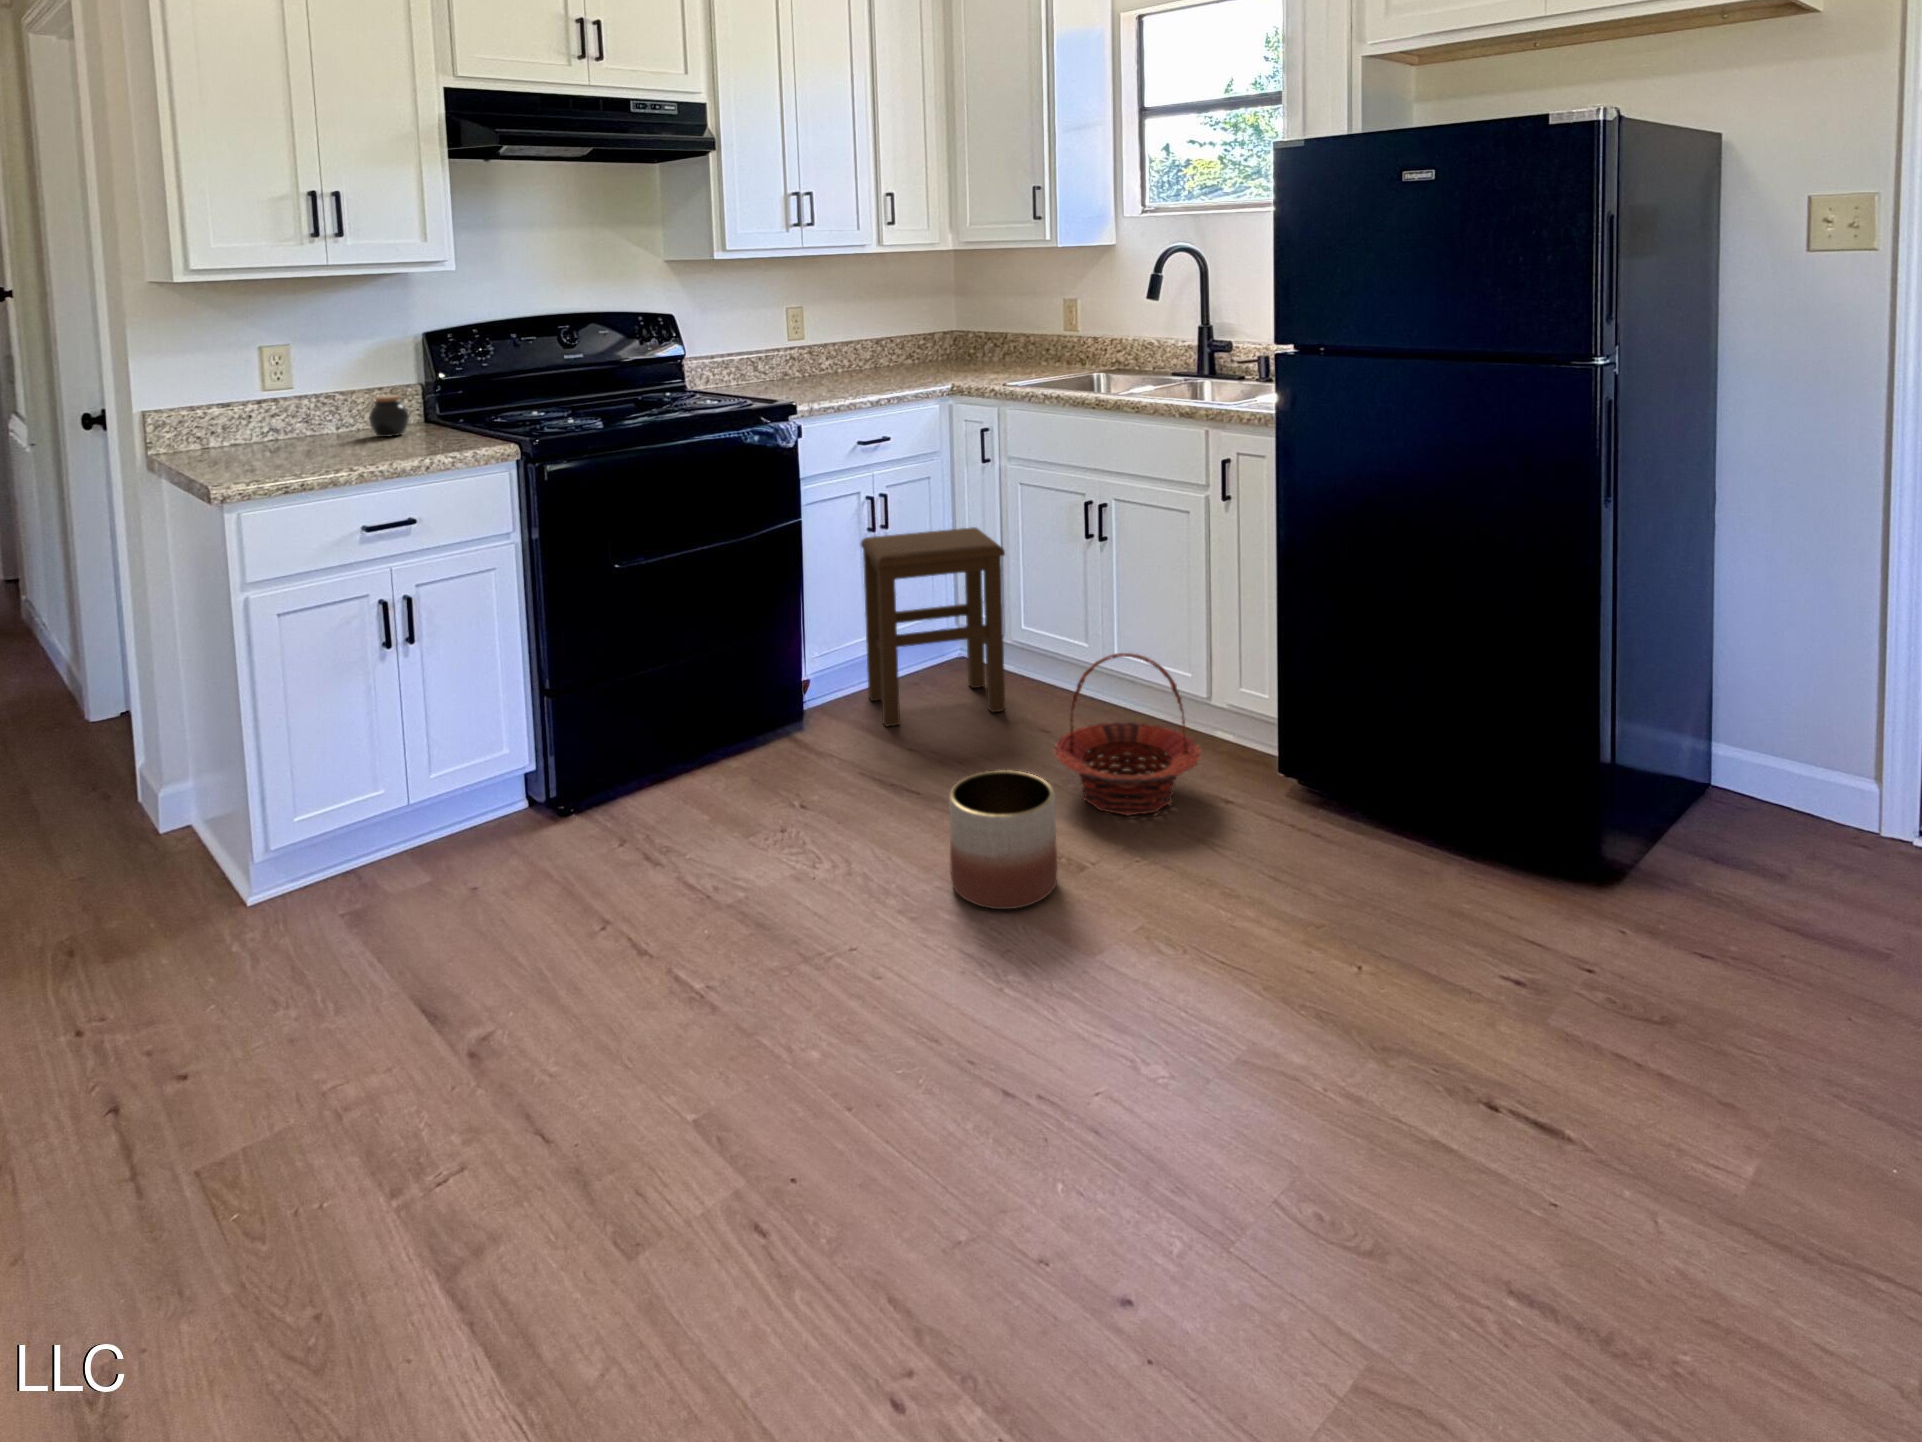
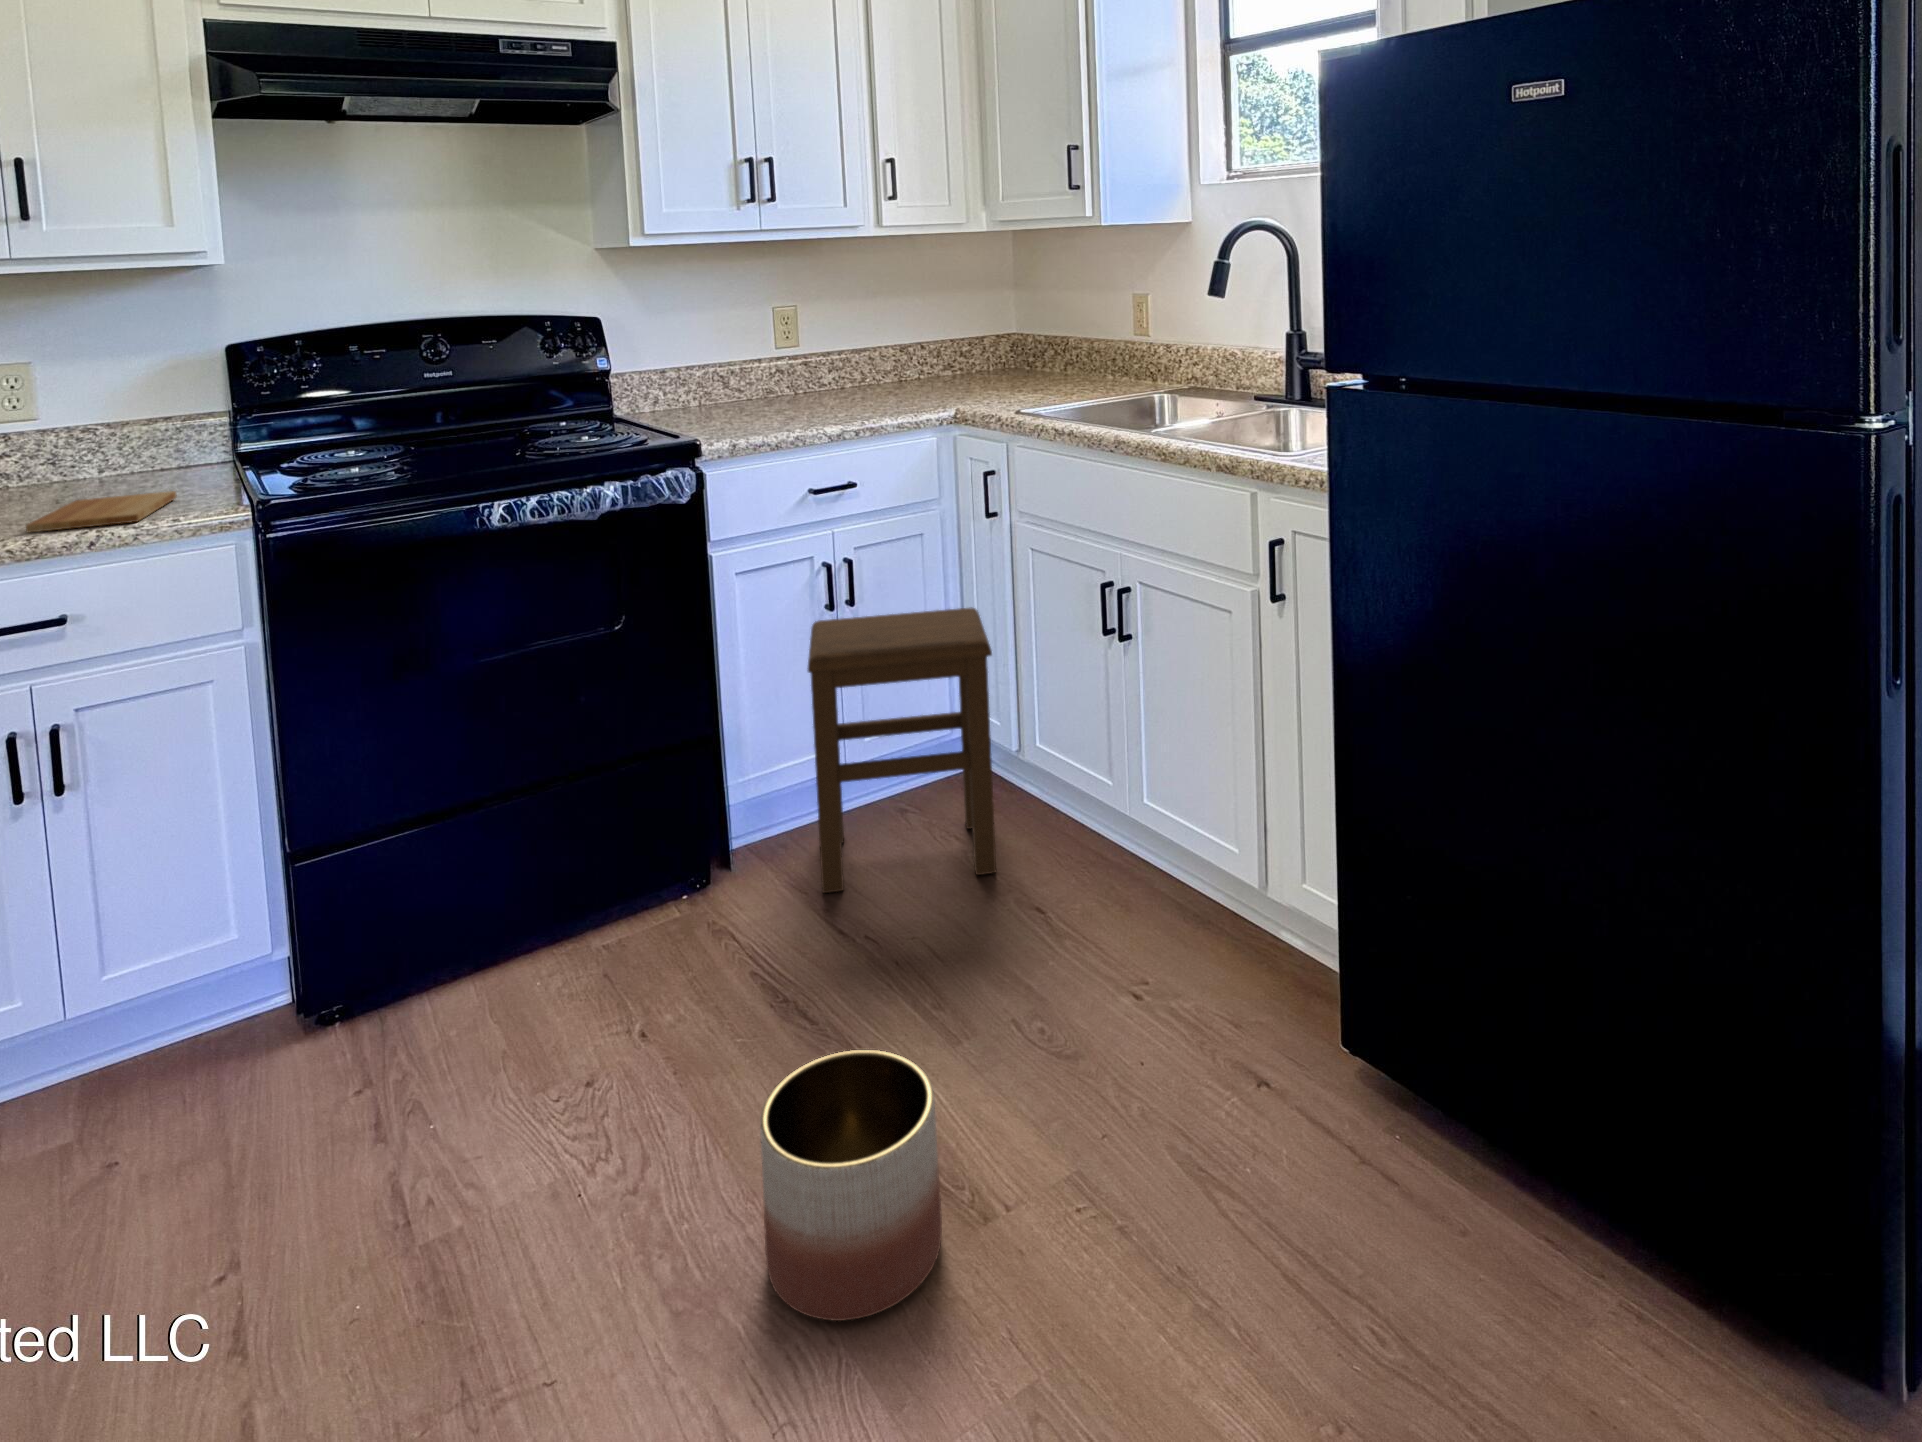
jar: present [369,395,409,437] -> none [114,429,175,486]
cutting board: none [376,437,451,461] -> present [26,491,176,533]
basket: present [1054,653,1201,815] -> none [1001,839,1228,1104]

